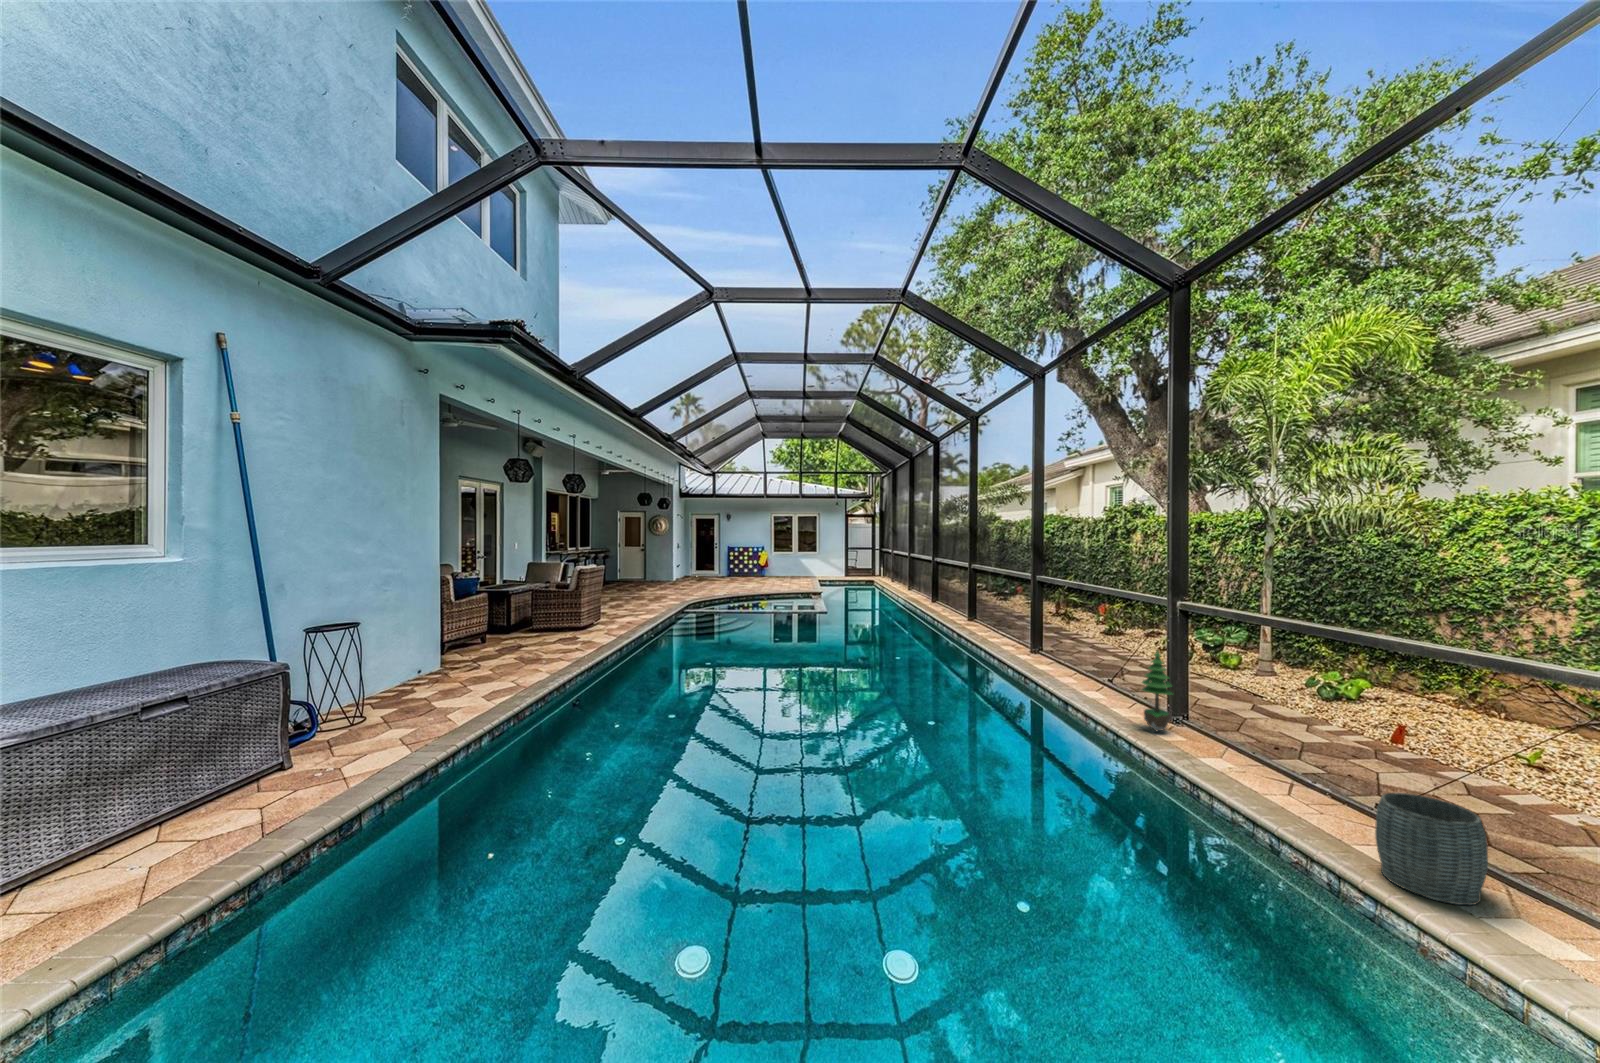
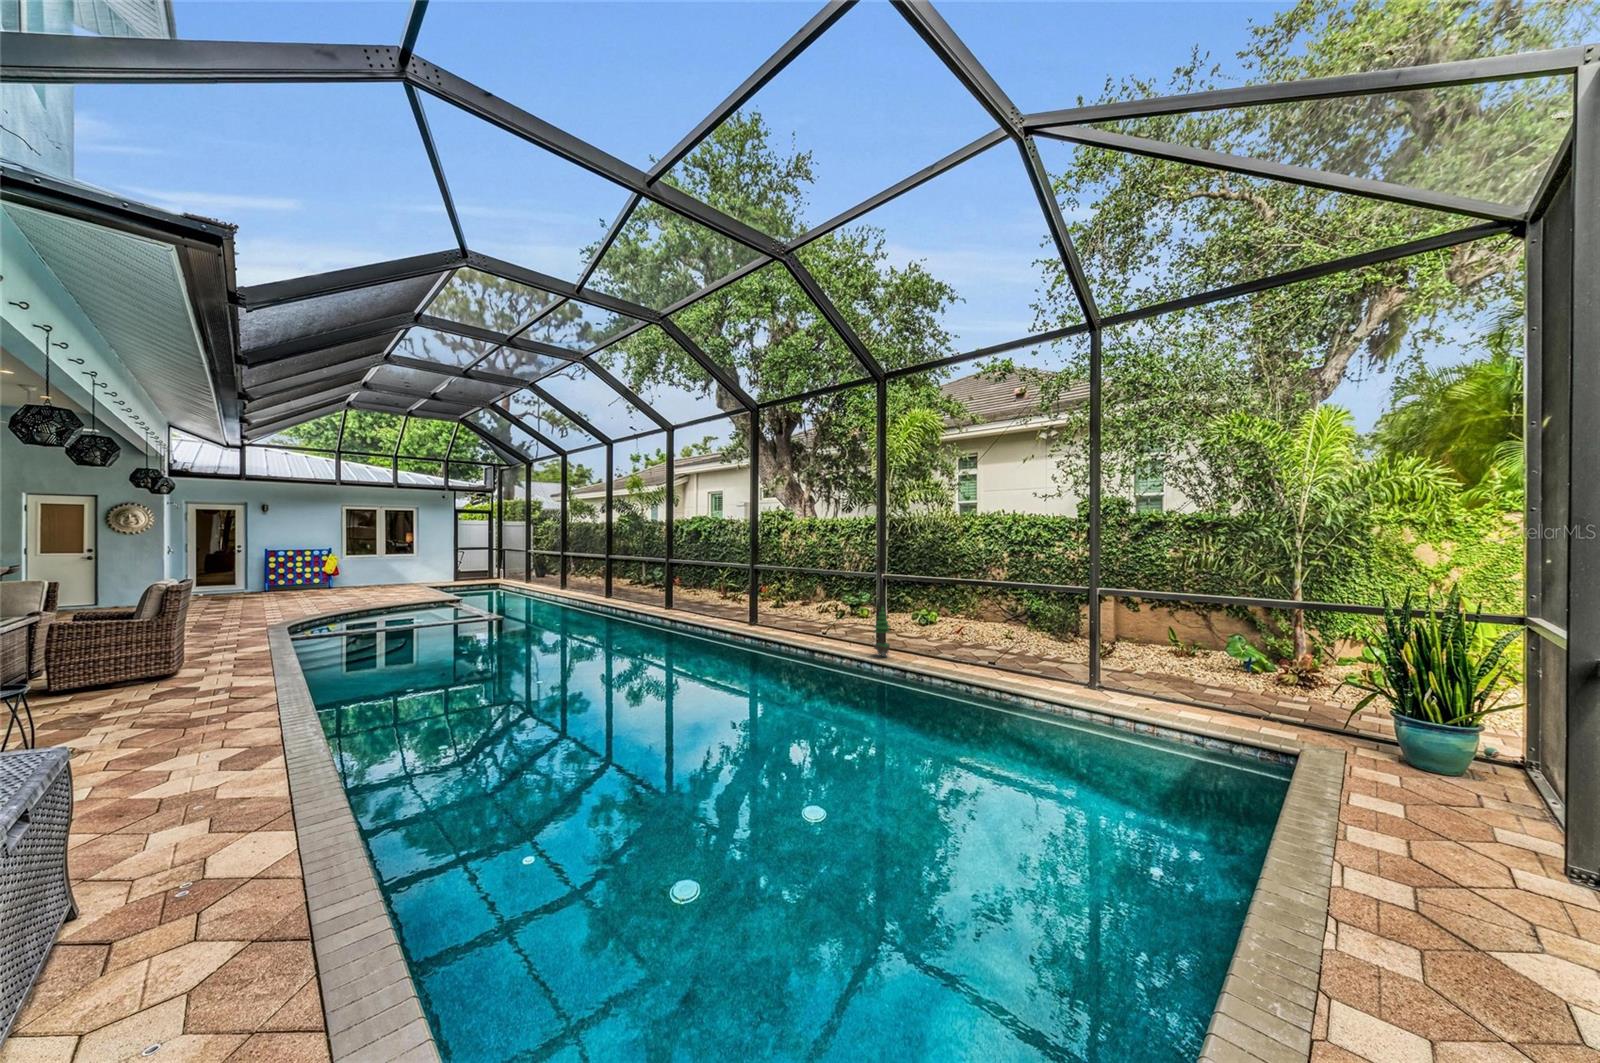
woven basket: present [1375,793,1488,905] -> none [1032,653,1071,696]

